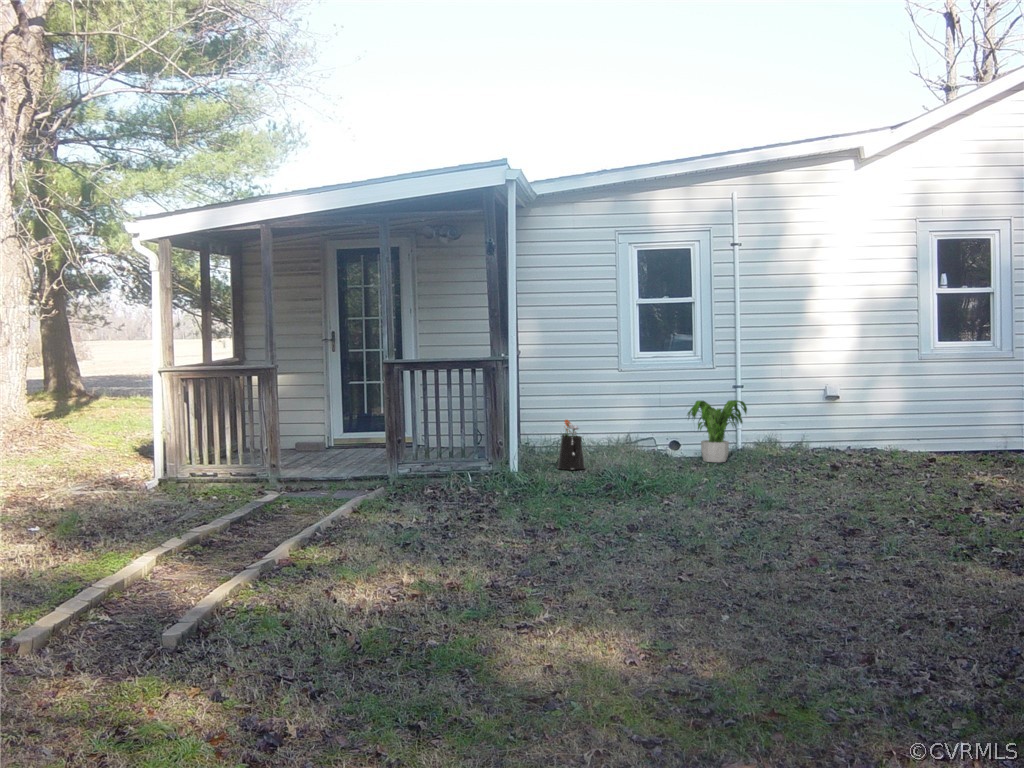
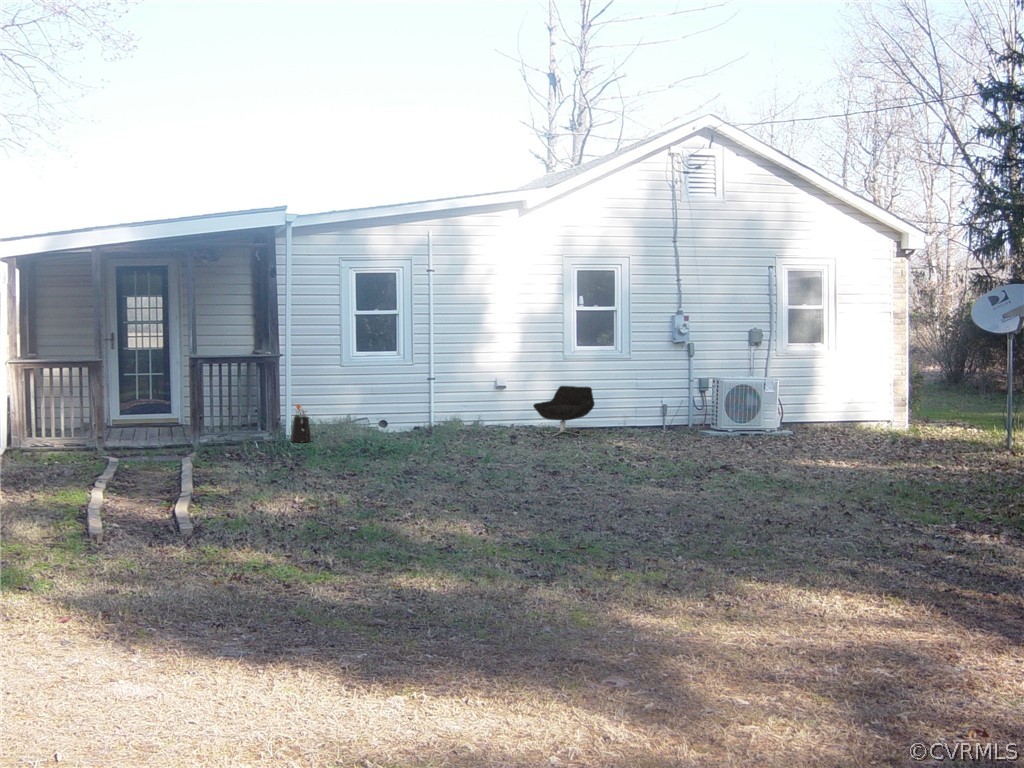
lounge chair: none [881,396,970,465] -> present [533,386,594,436]
potted plant: present [688,400,747,462] -> none [389,389,437,435]

